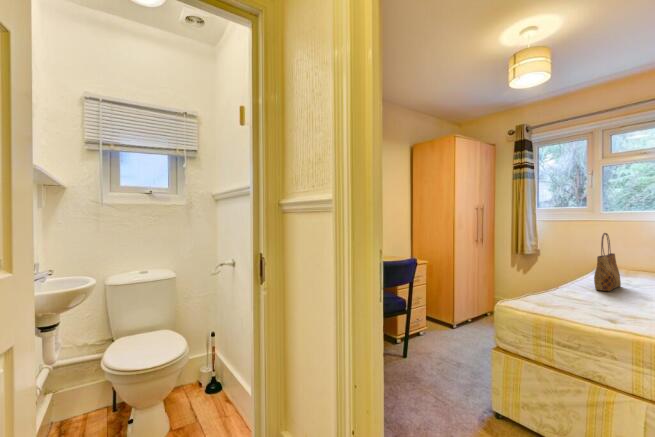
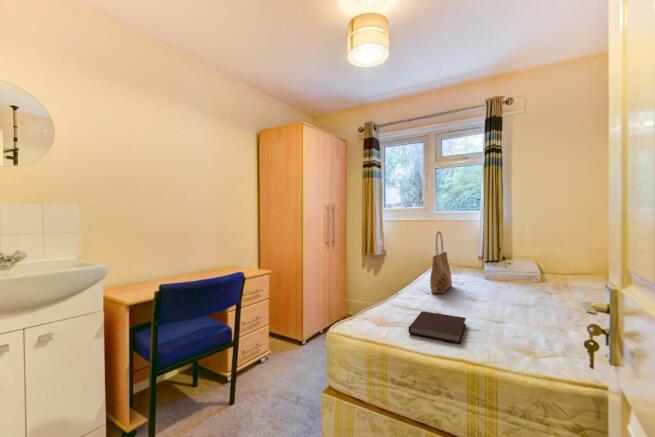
notebook: none [572,301,634,325] -> present [409,311,466,343]

